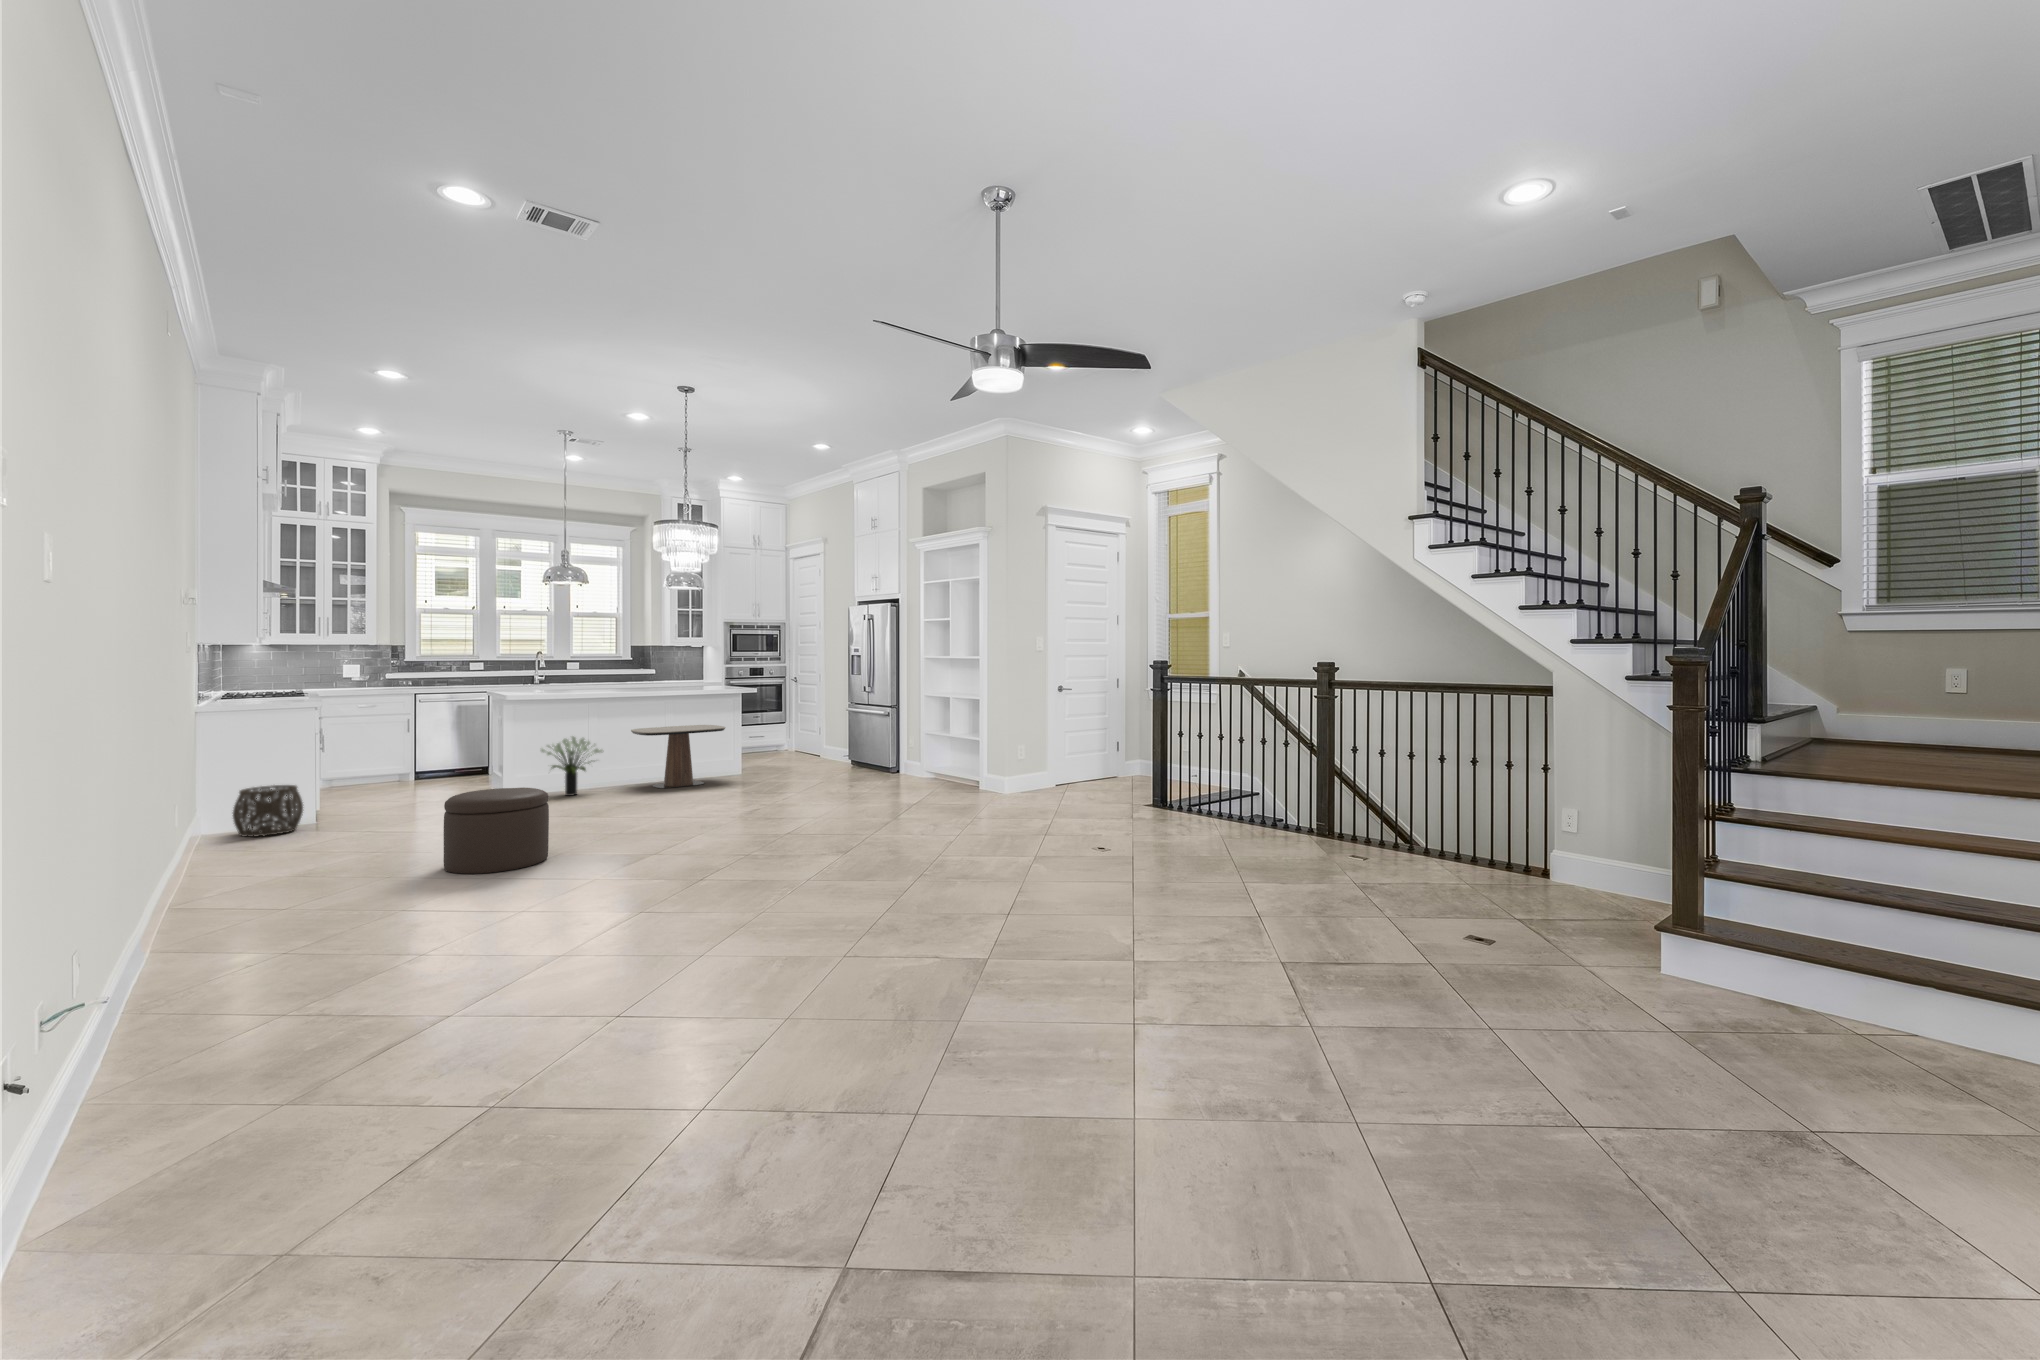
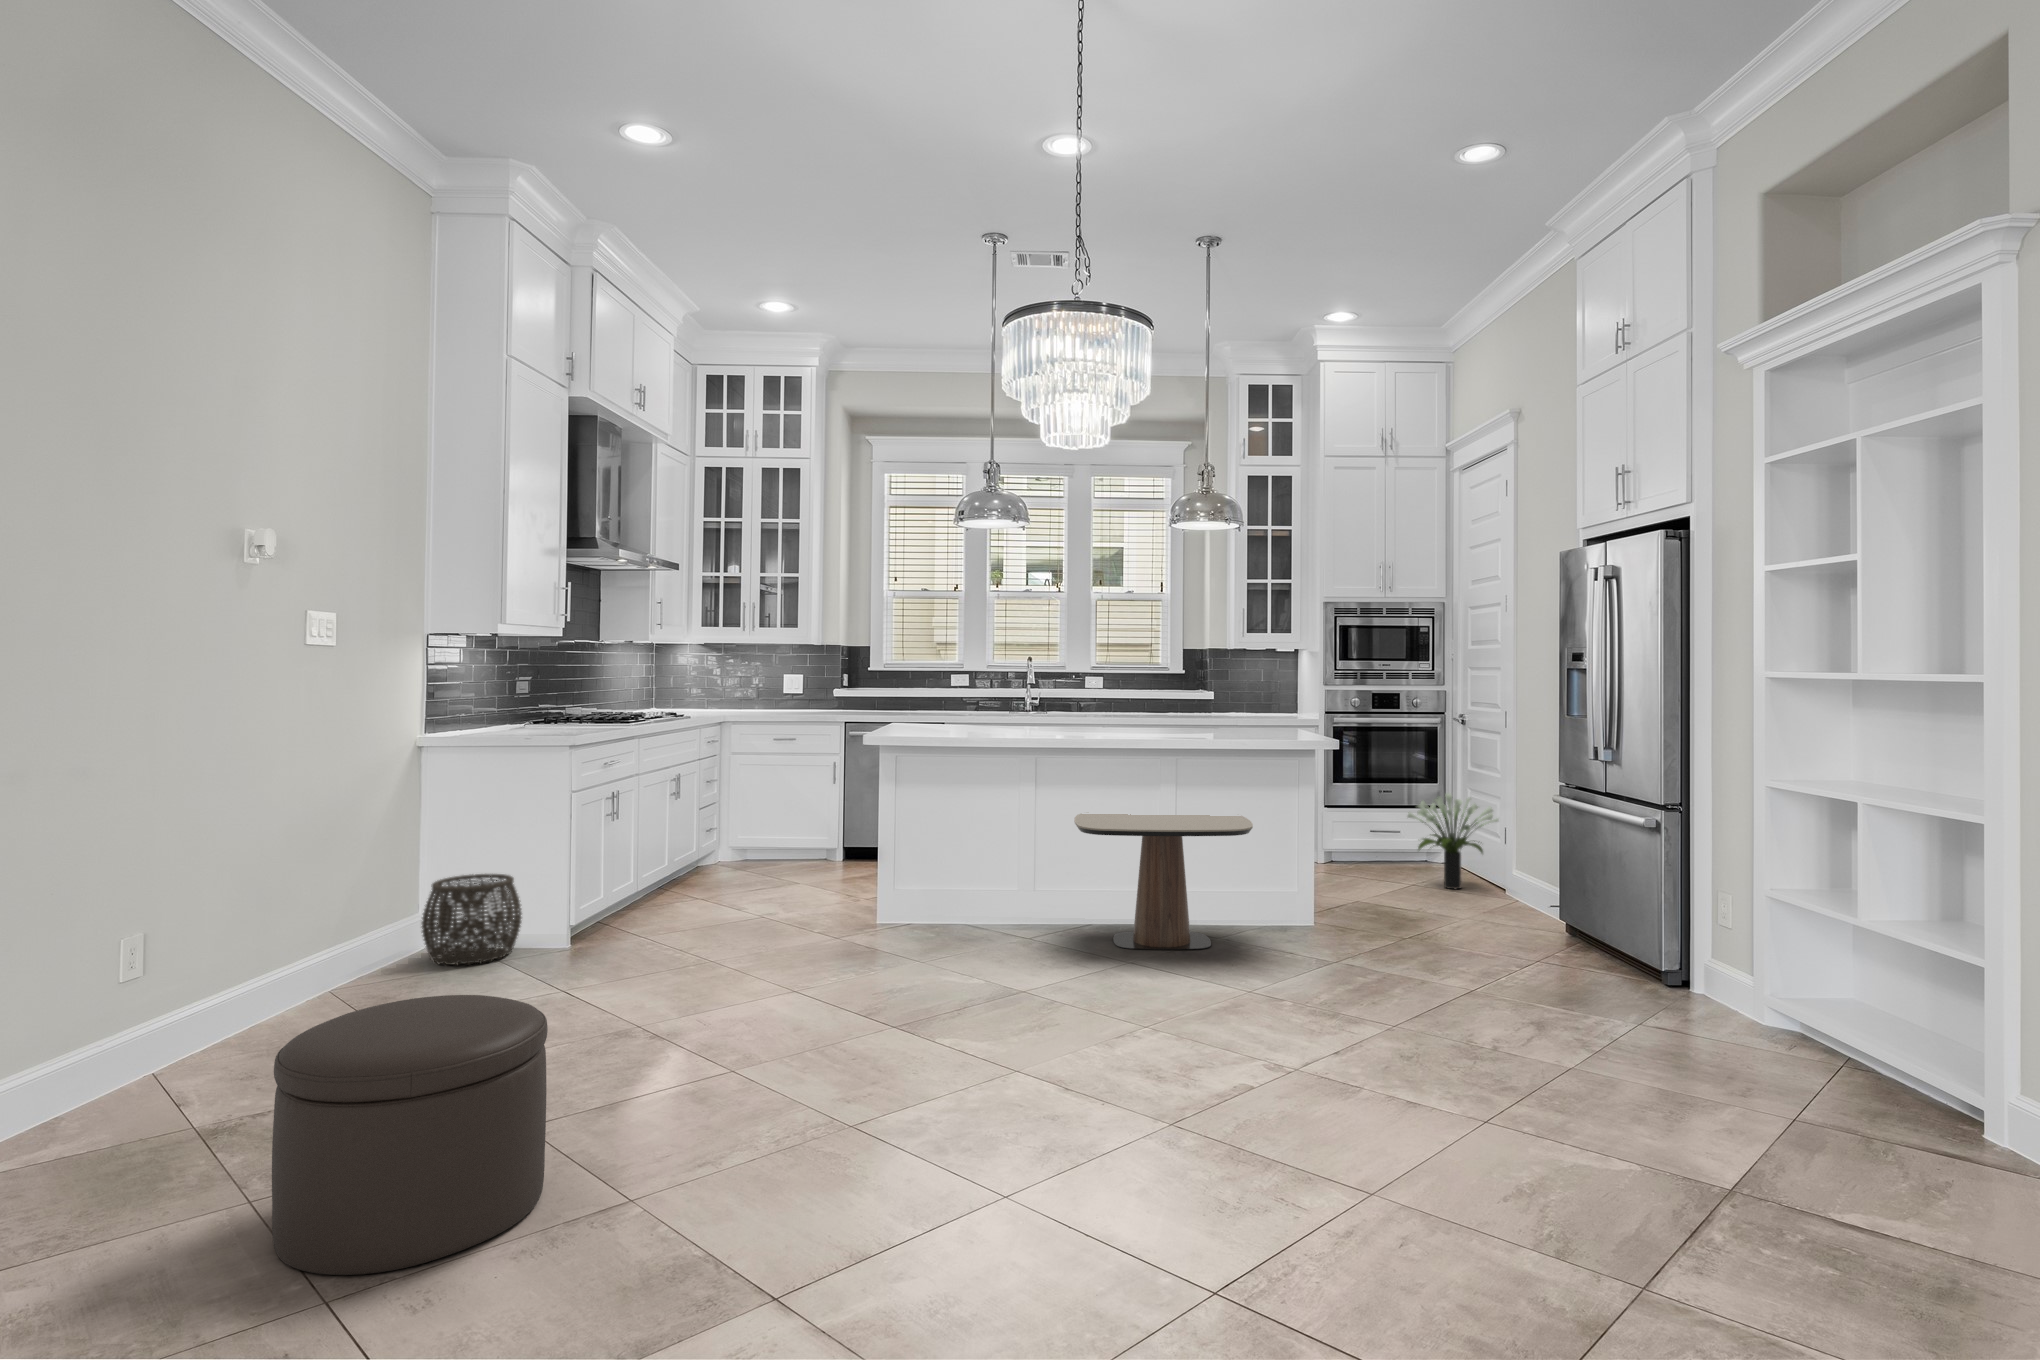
potted plant: present [541,736,603,796] -> present [1408,793,1498,889]

